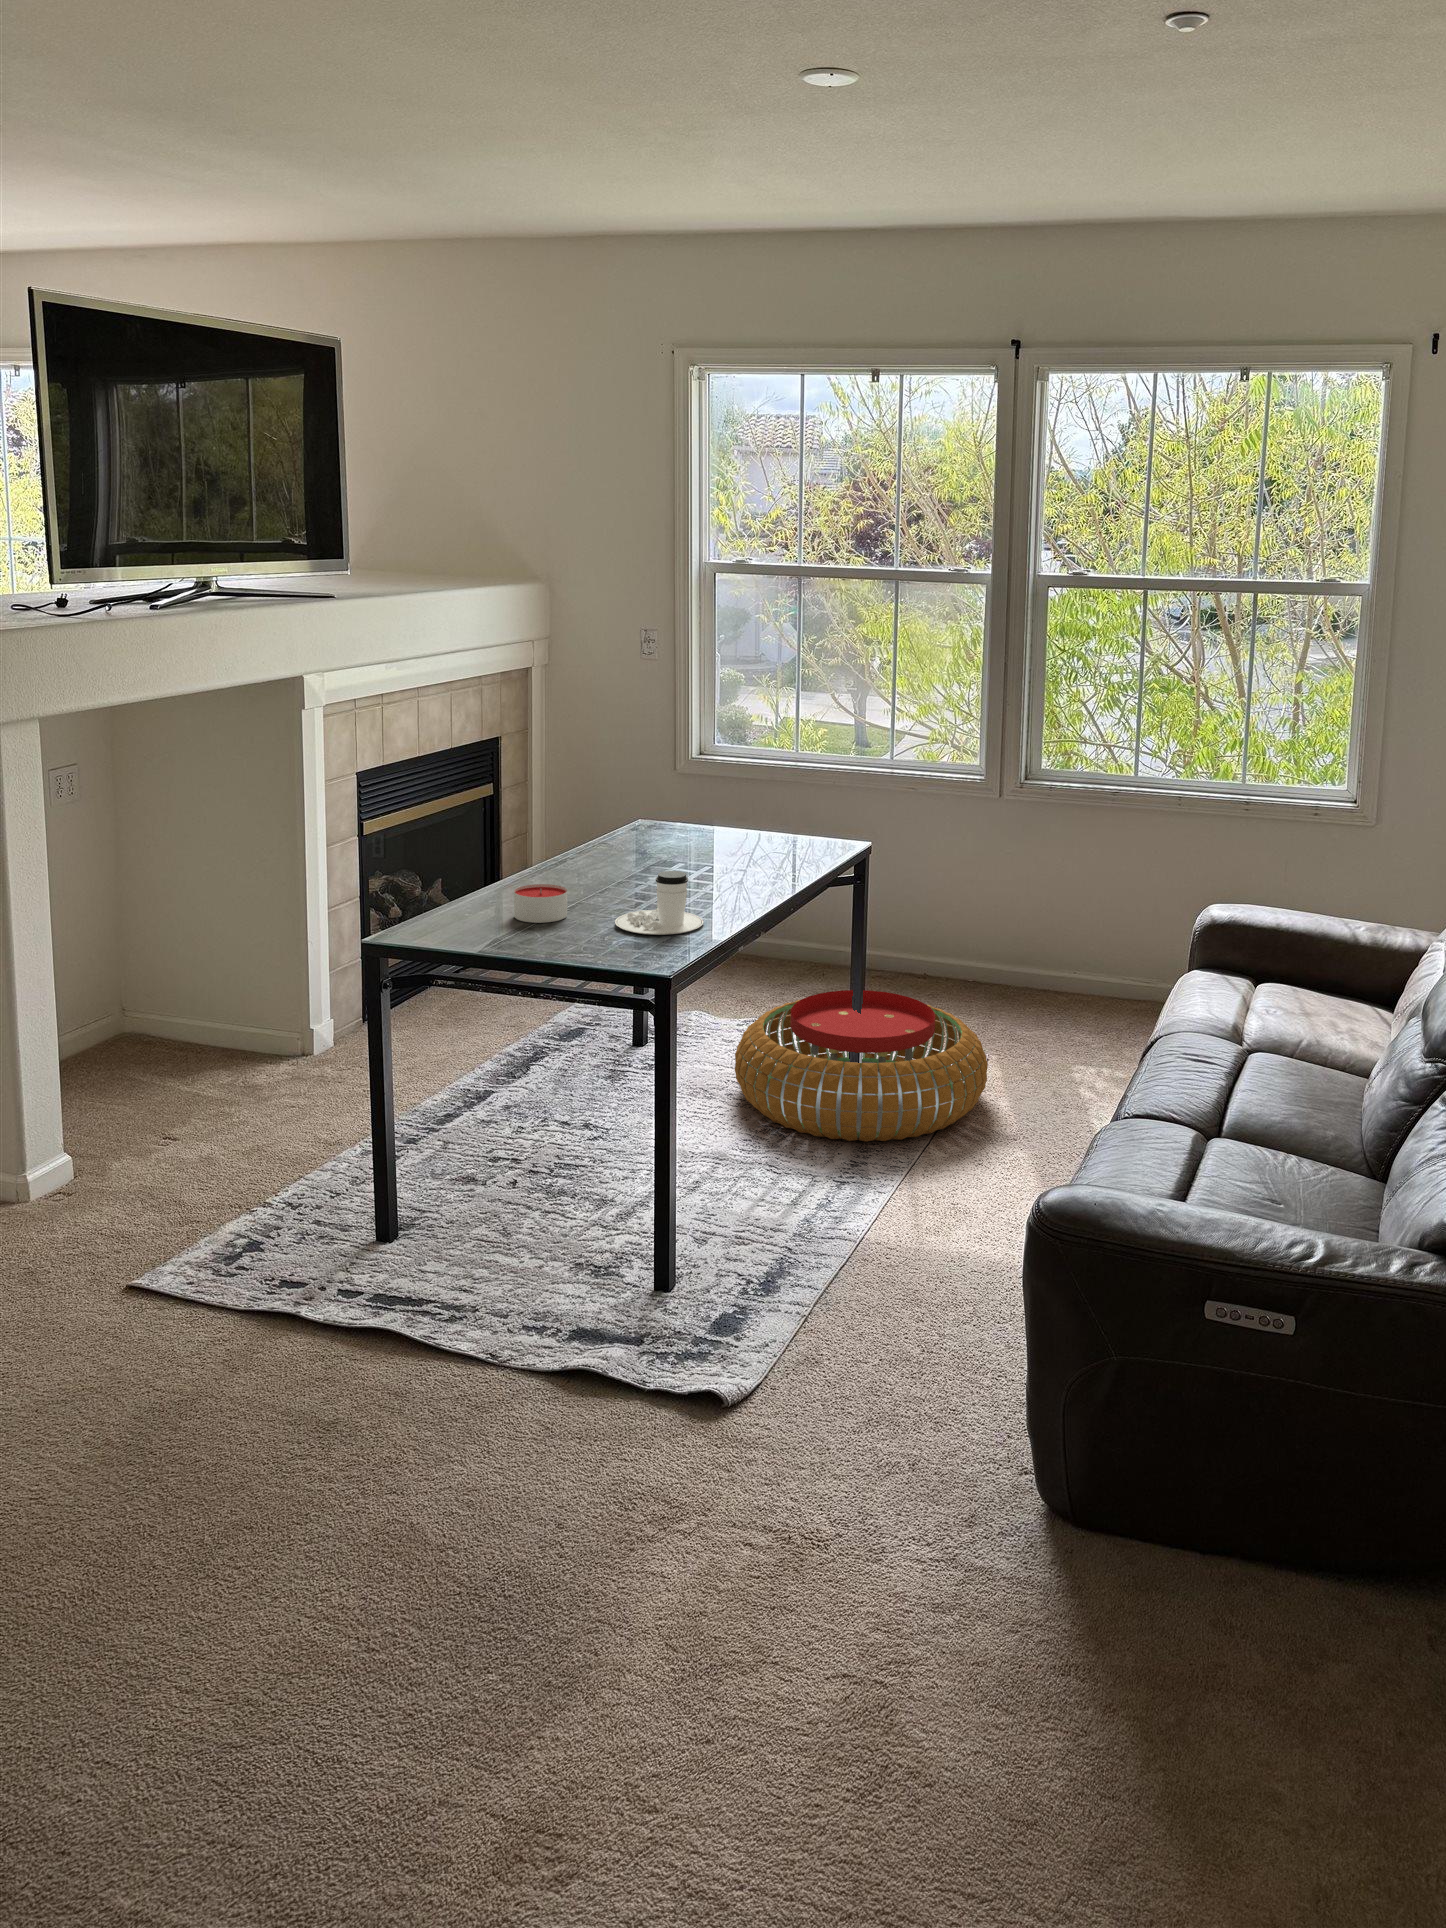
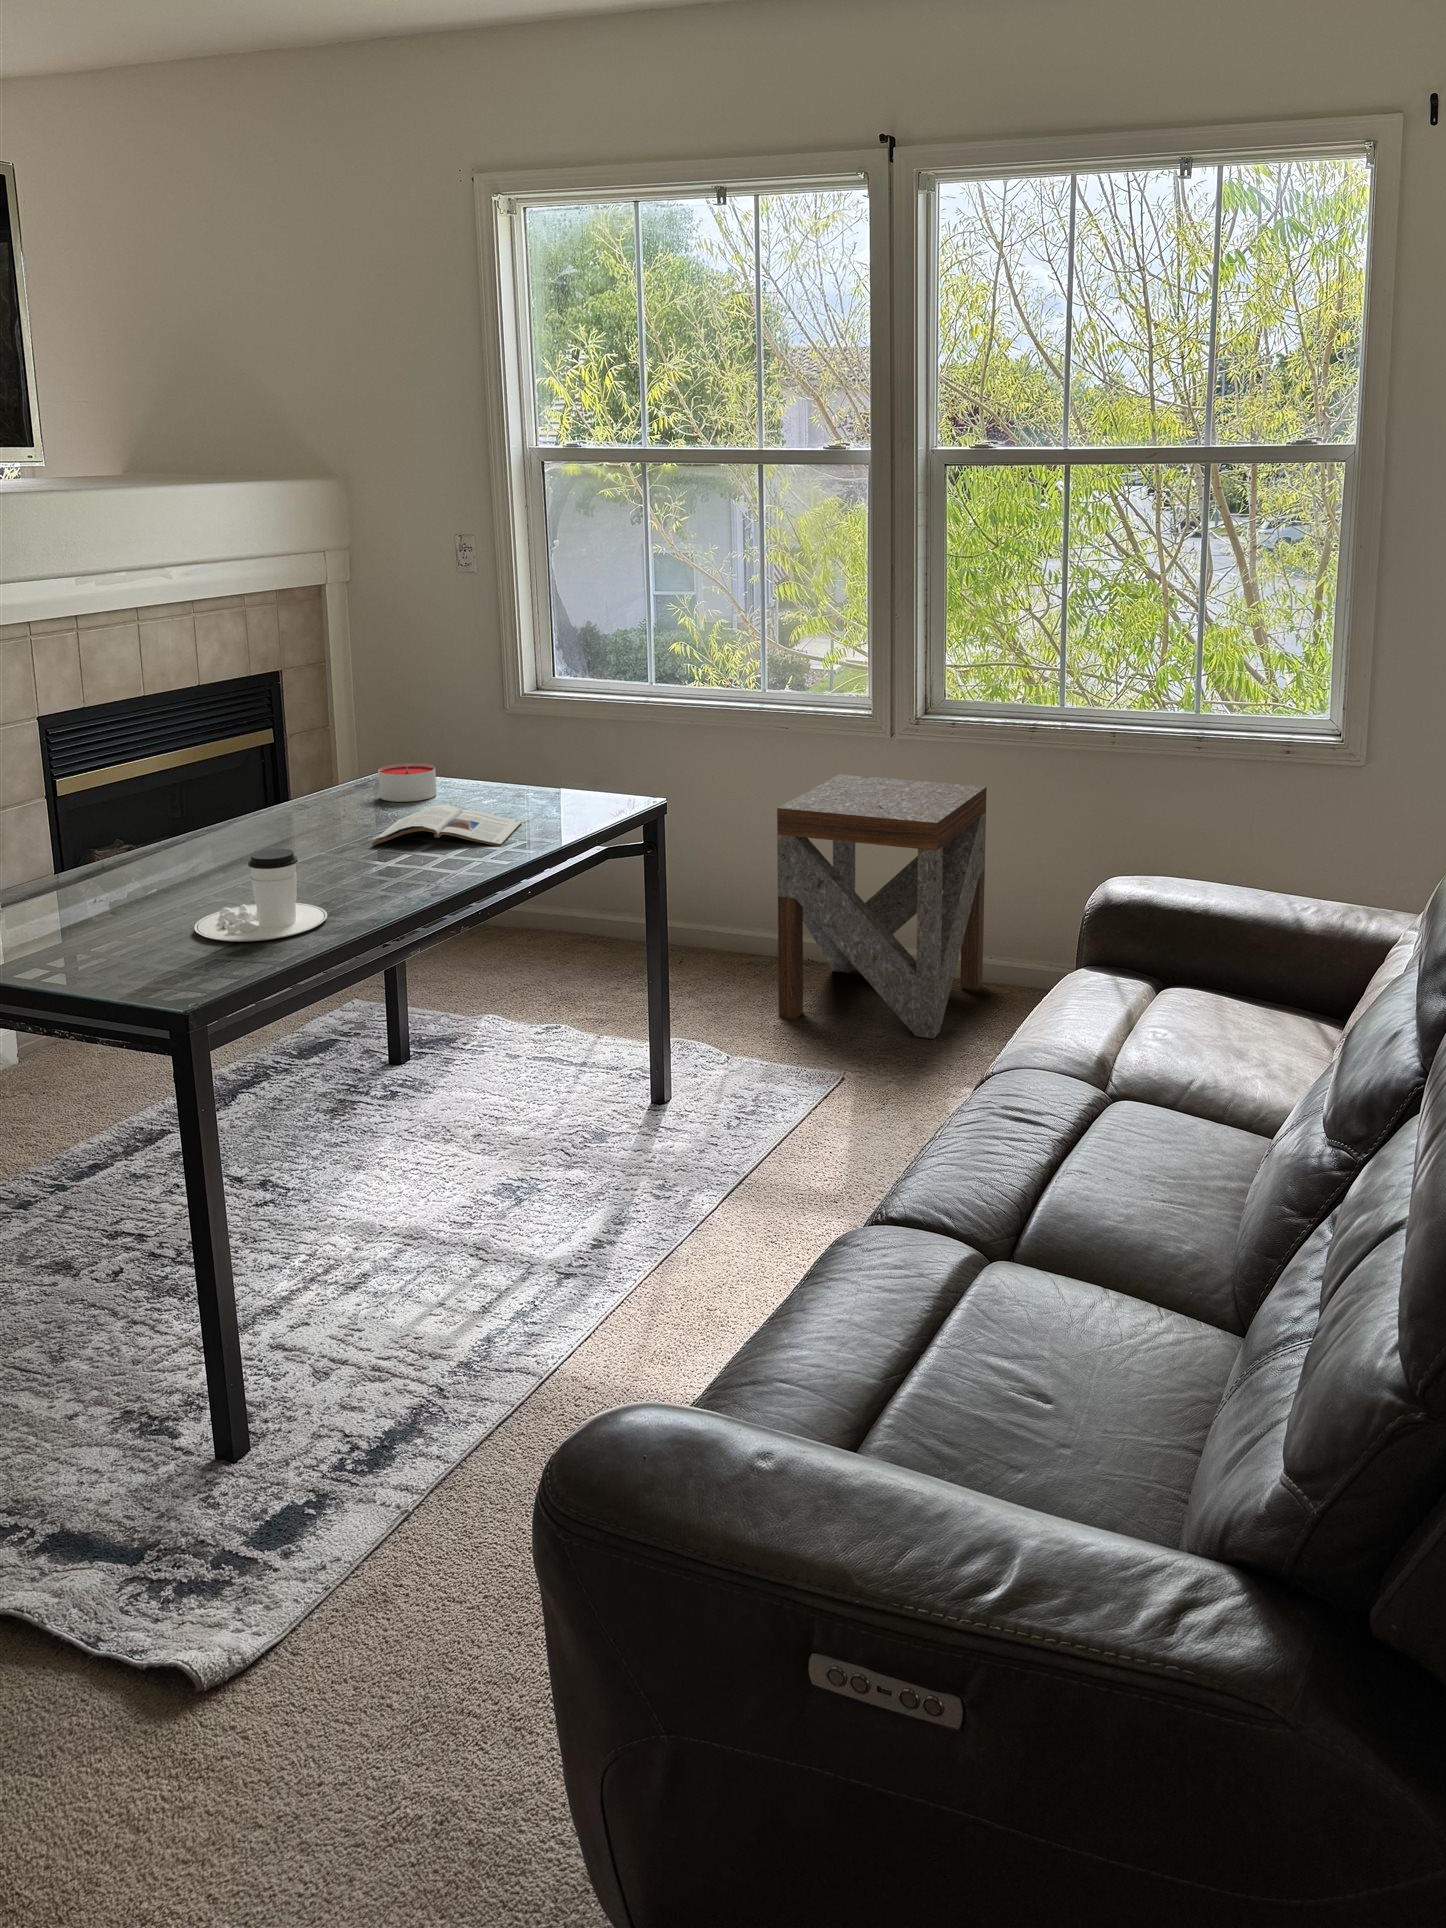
side table: none [917,825,1076,1032] -> present [777,774,987,1039]
magazine: none [680,843,777,874] -> present [371,805,522,846]
candle: present [514,884,567,923] -> present [378,763,437,802]
pouf: present [735,990,988,1142] -> none [478,994,817,1205]

